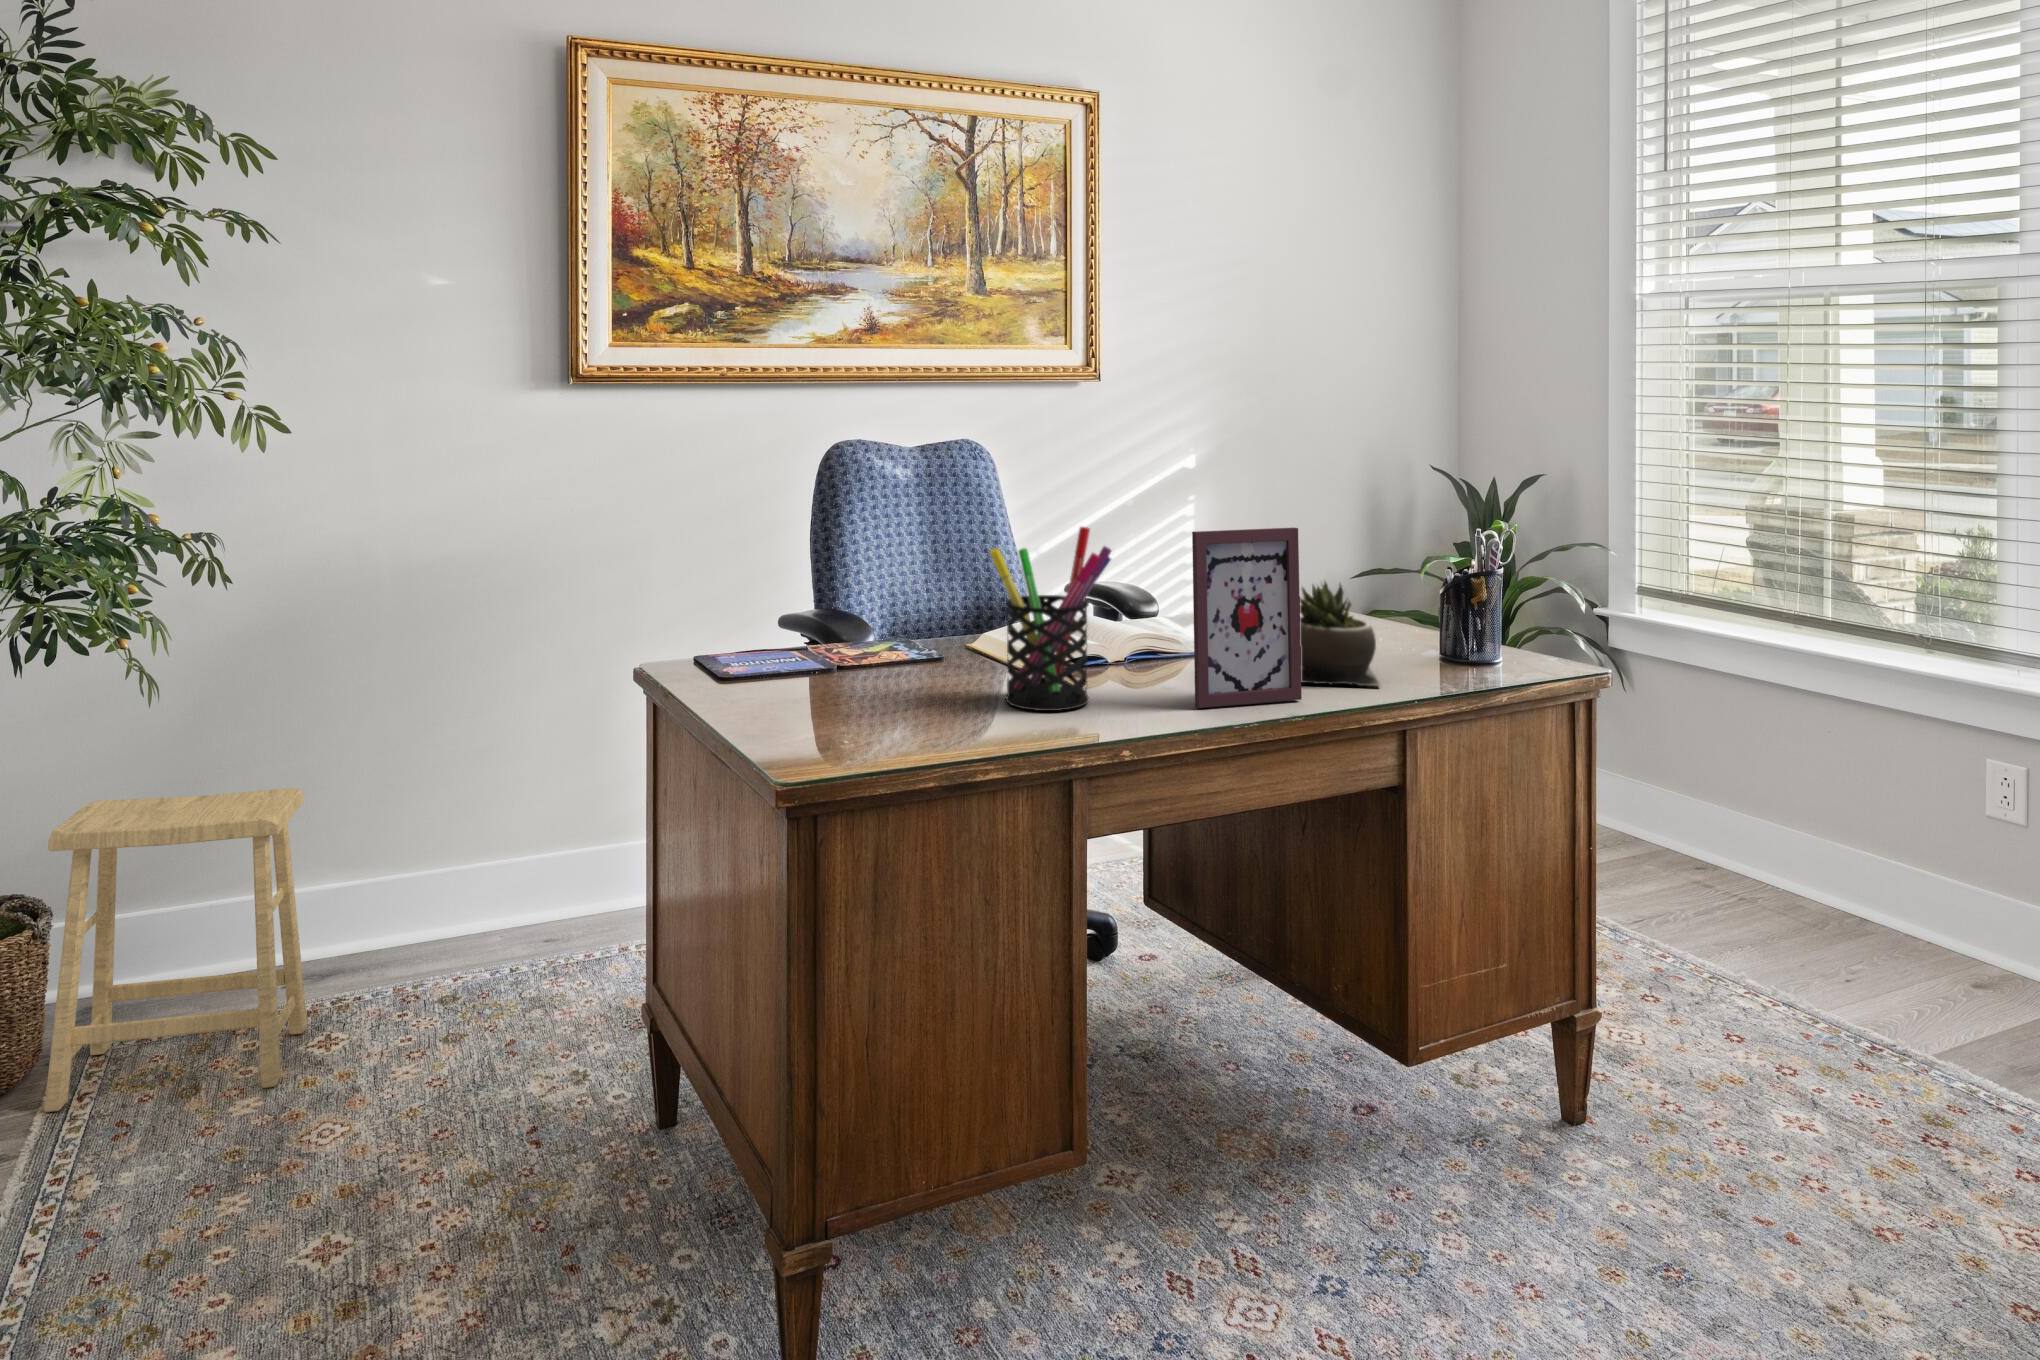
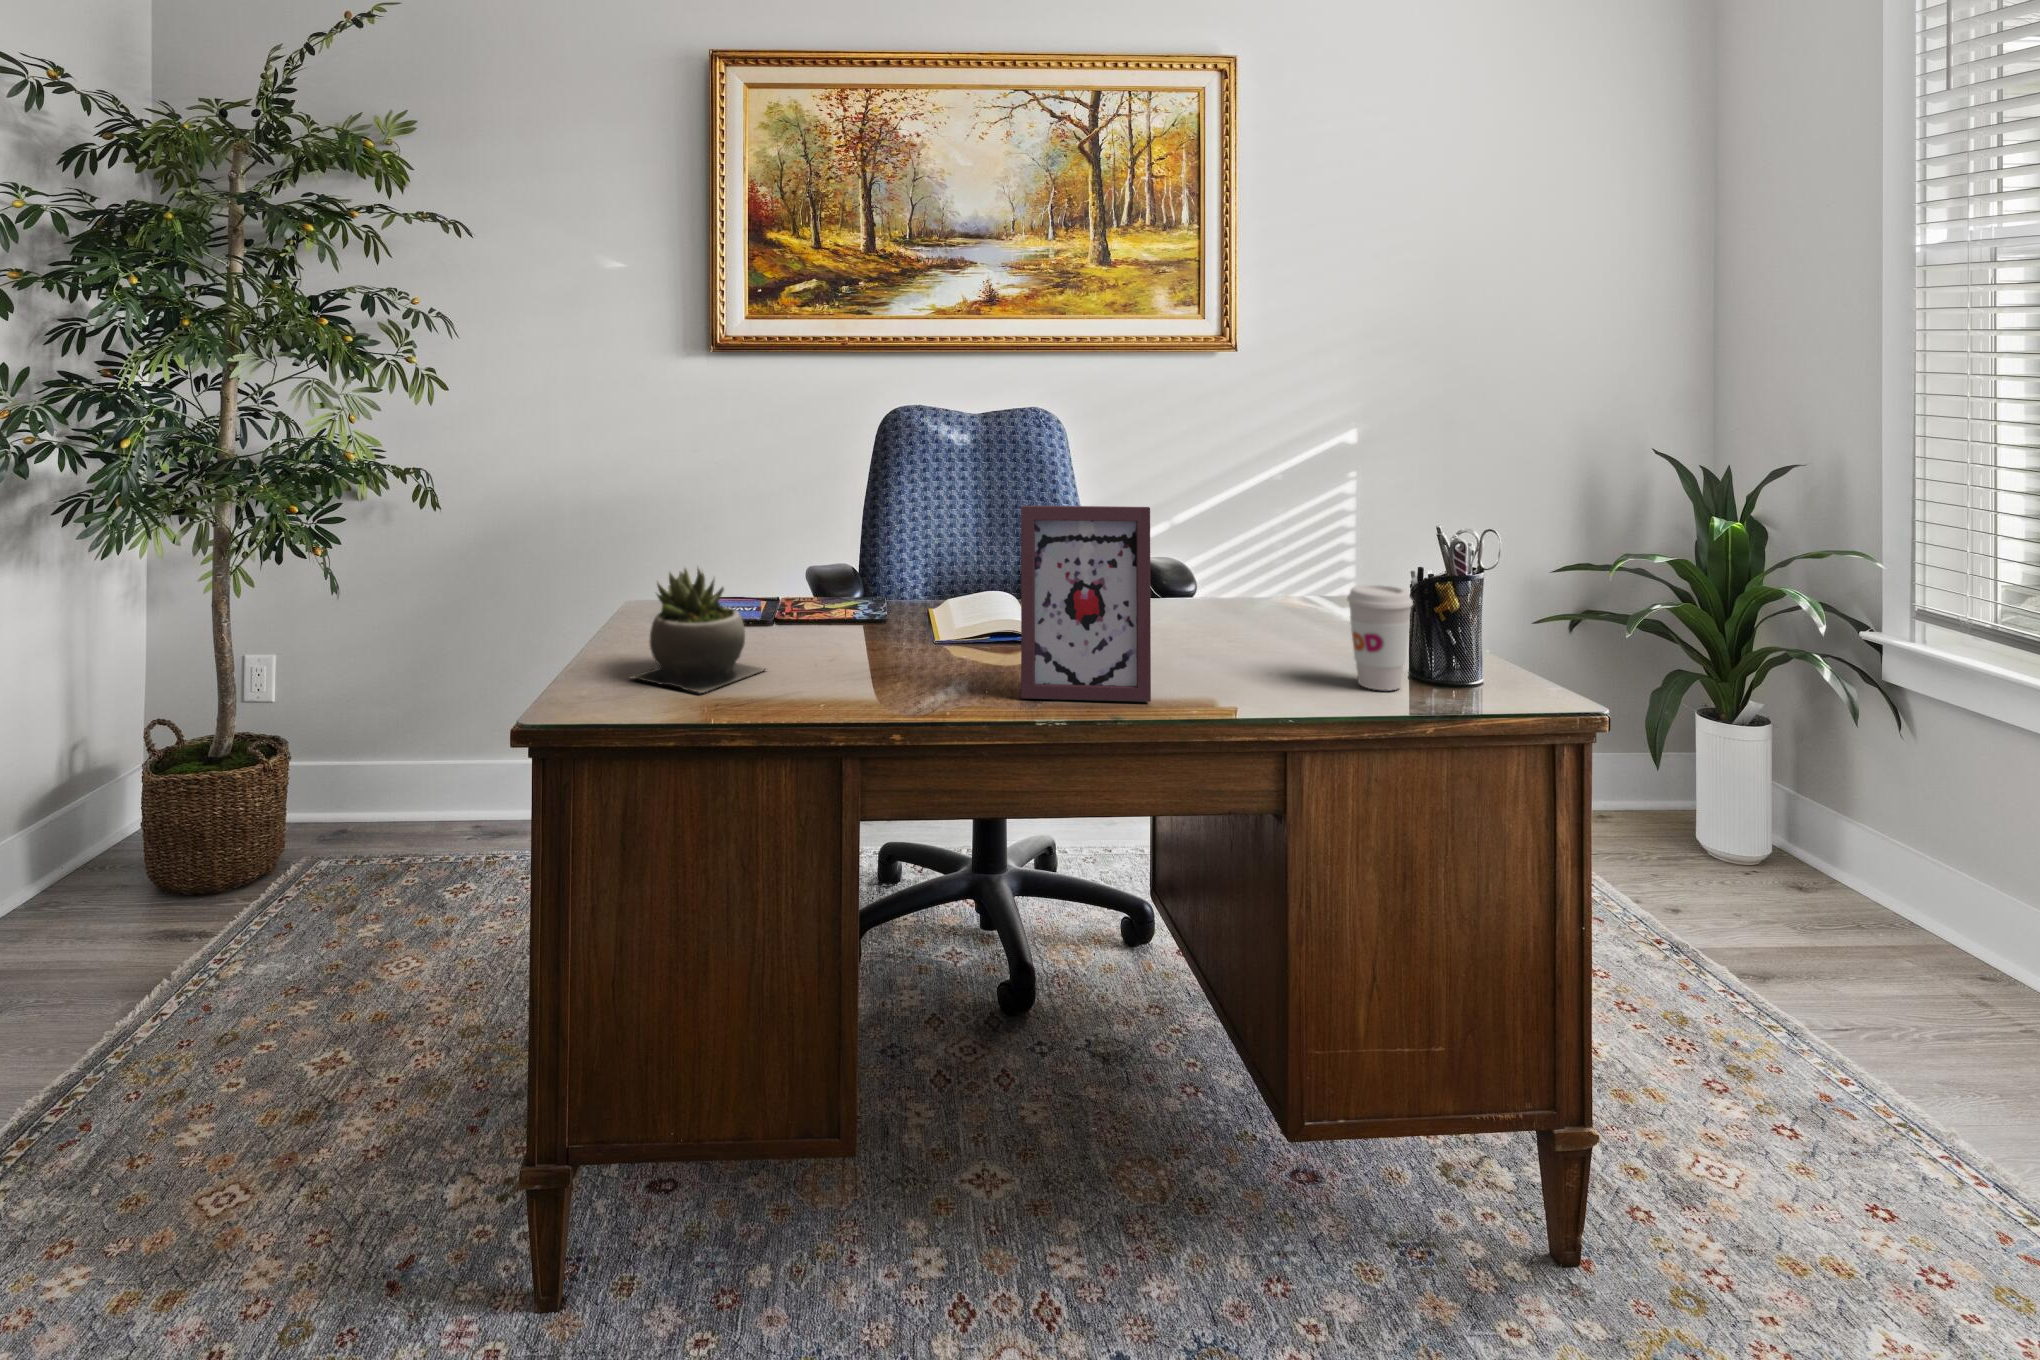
pen holder: present [990,527,1111,711] -> none [822,494,947,684]
succulent plant: present [1299,582,1380,686] -> present [631,568,765,693]
coffee cup: none [1412,587,1467,674] -> present [1347,585,1413,690]
footstool: present [44,788,307,1112] -> none [258,669,464,914]

